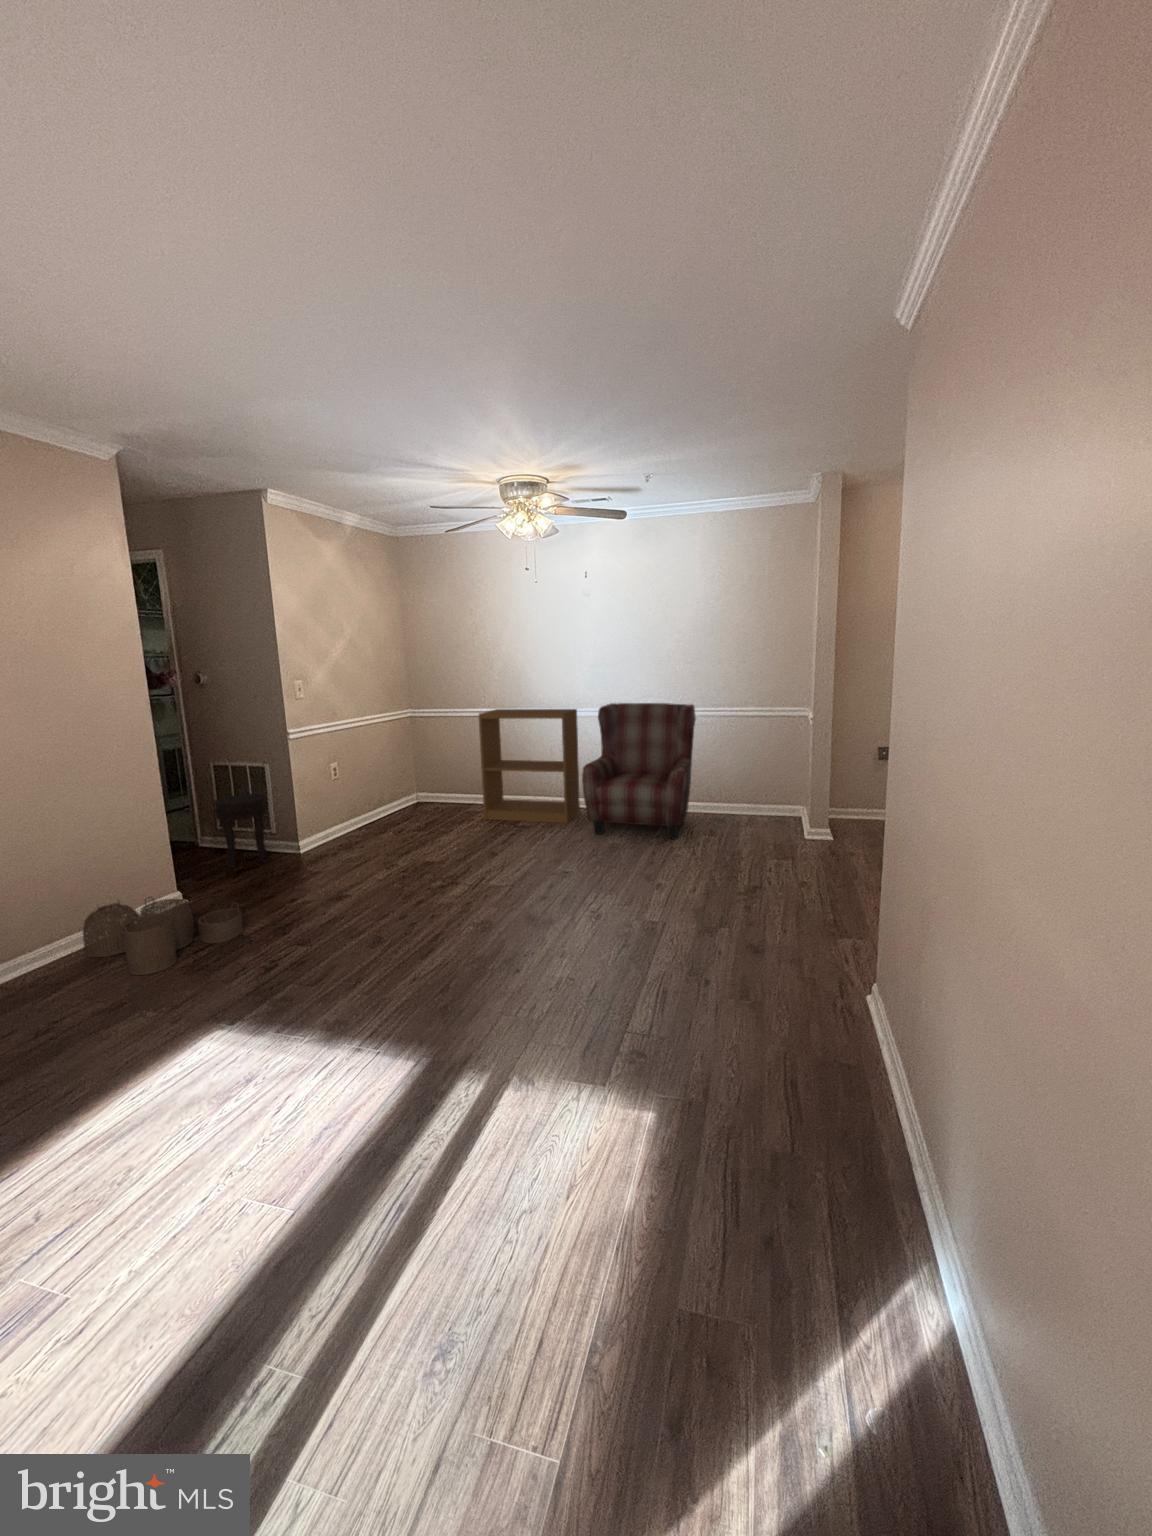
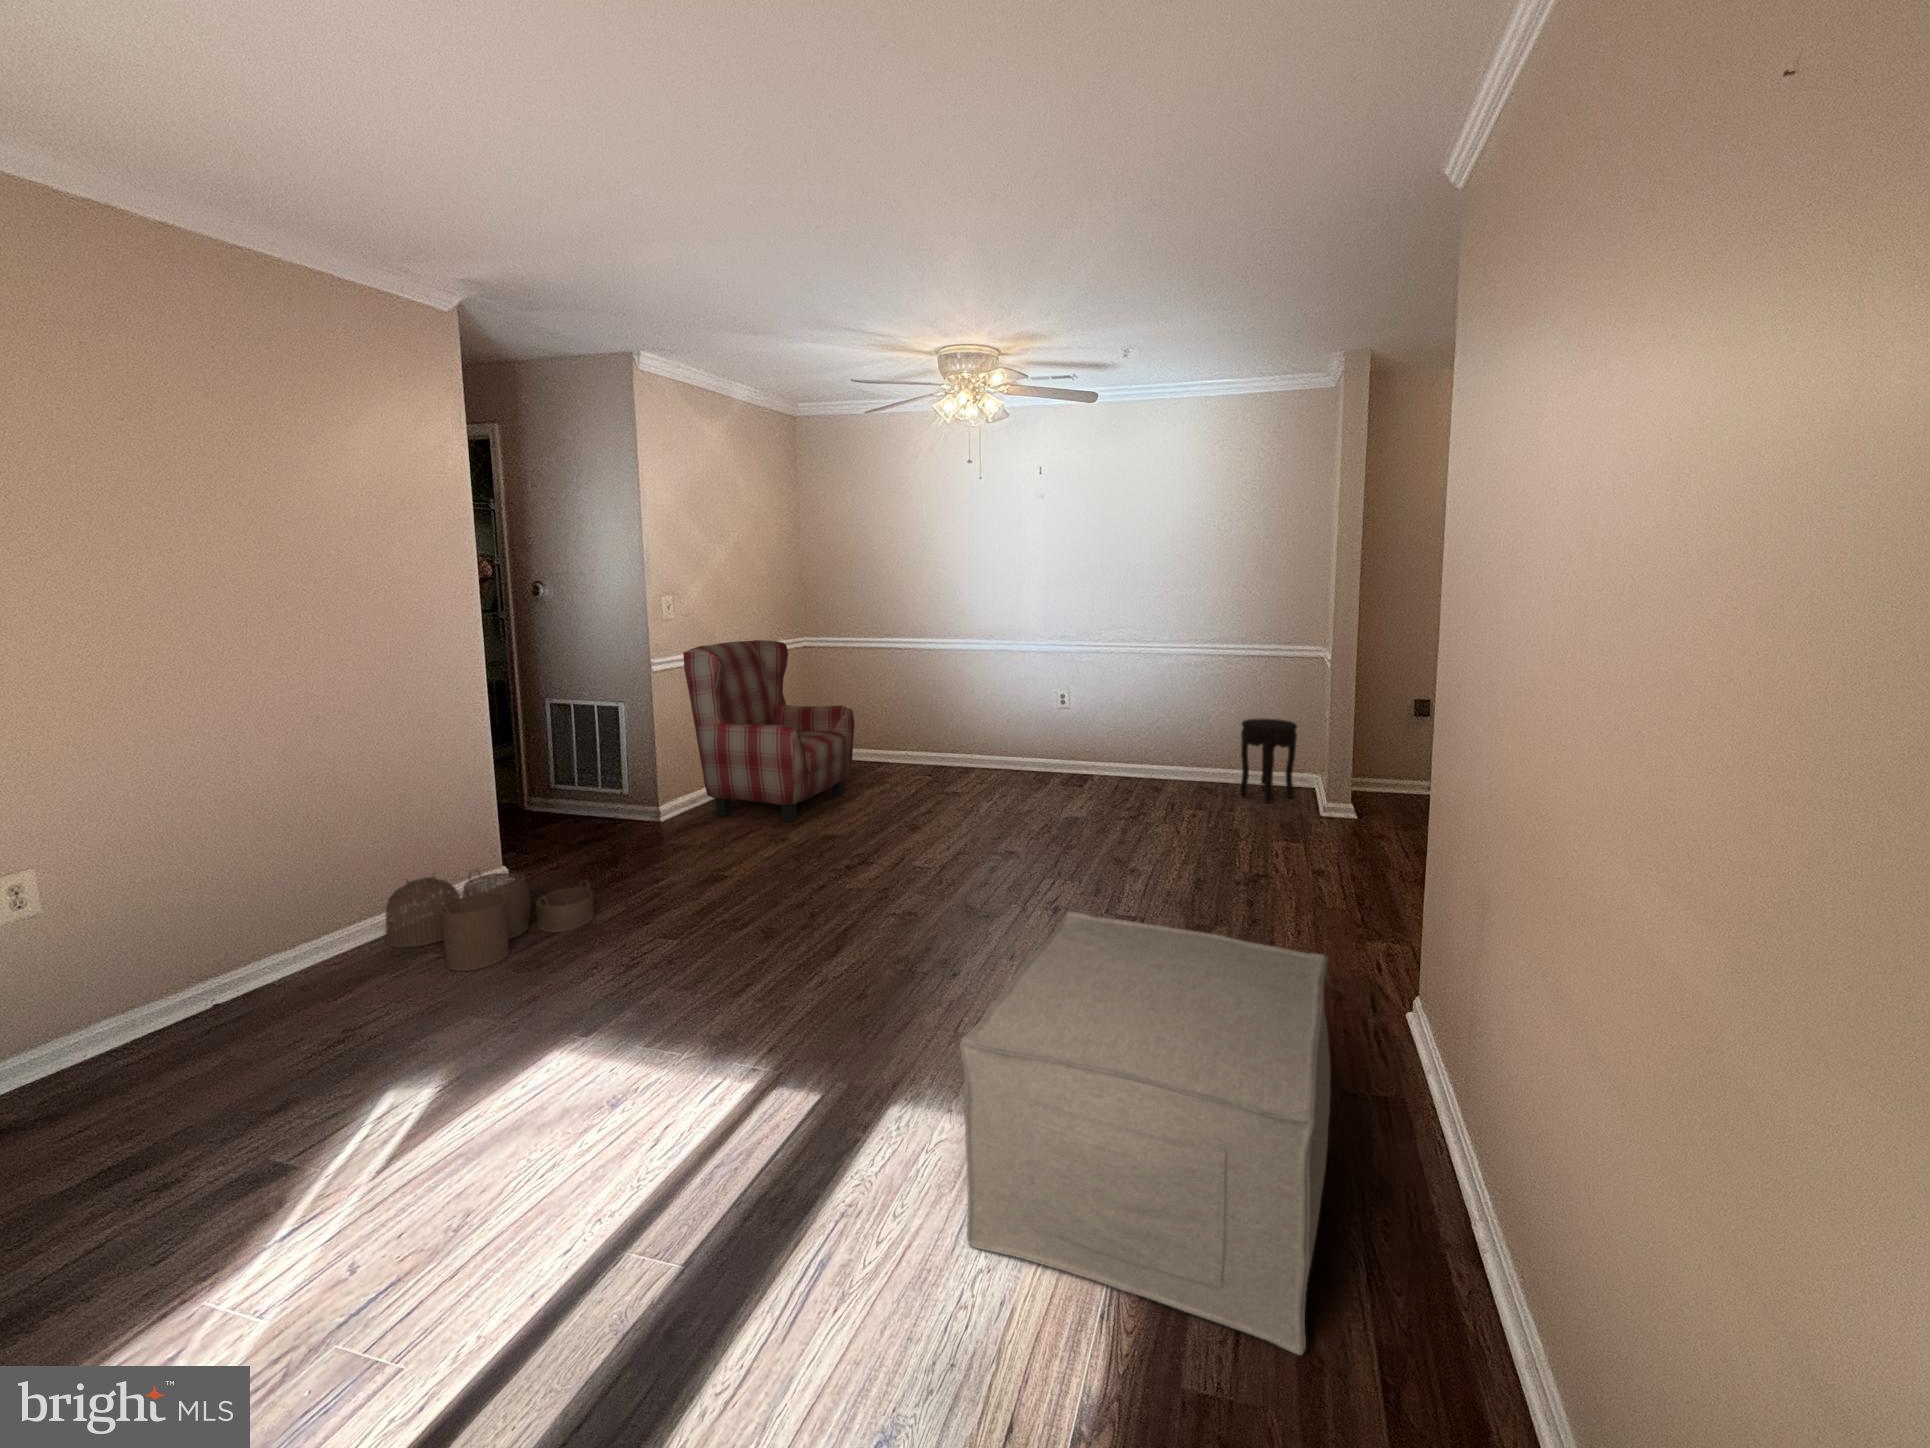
armchair: present [582,703,696,839] -> present [683,640,855,823]
bookshelf: present [478,709,580,824] -> none [899,640,1026,790]
side table: present [214,794,268,868] -> present [1240,719,1297,803]
ottoman: none [502,925,803,1281] -> present [960,912,1330,1355]

